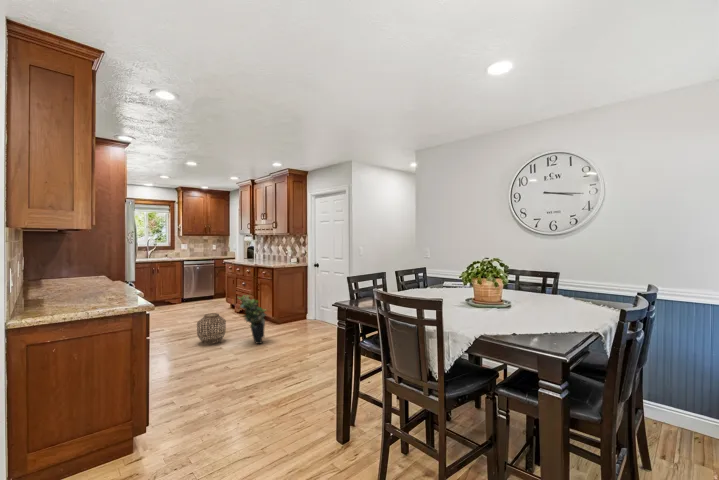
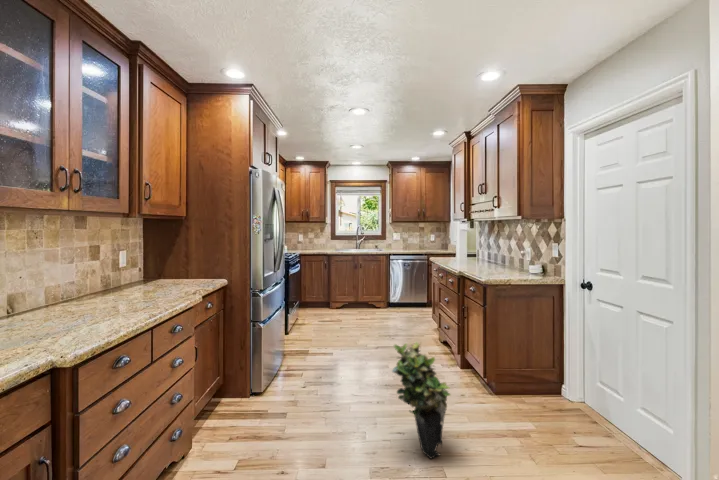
woven basket: present [197,313,226,344] -> none [334,360,381,420]

